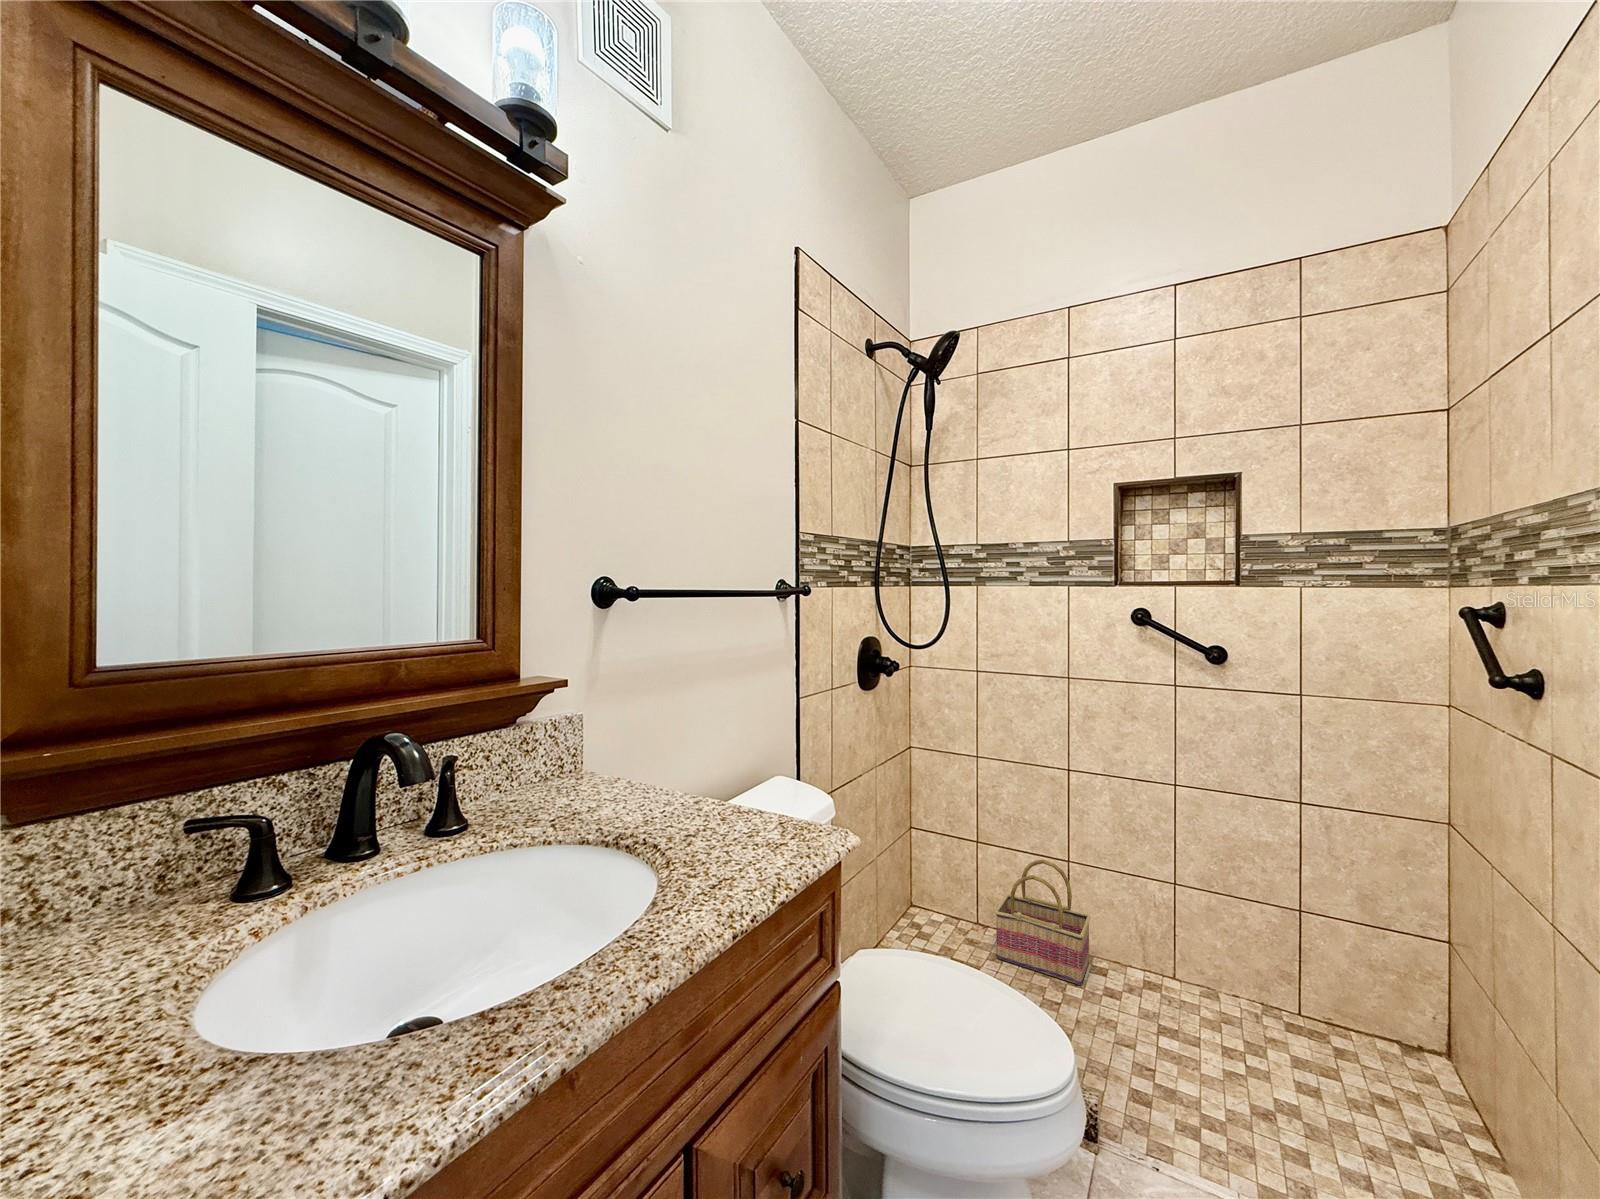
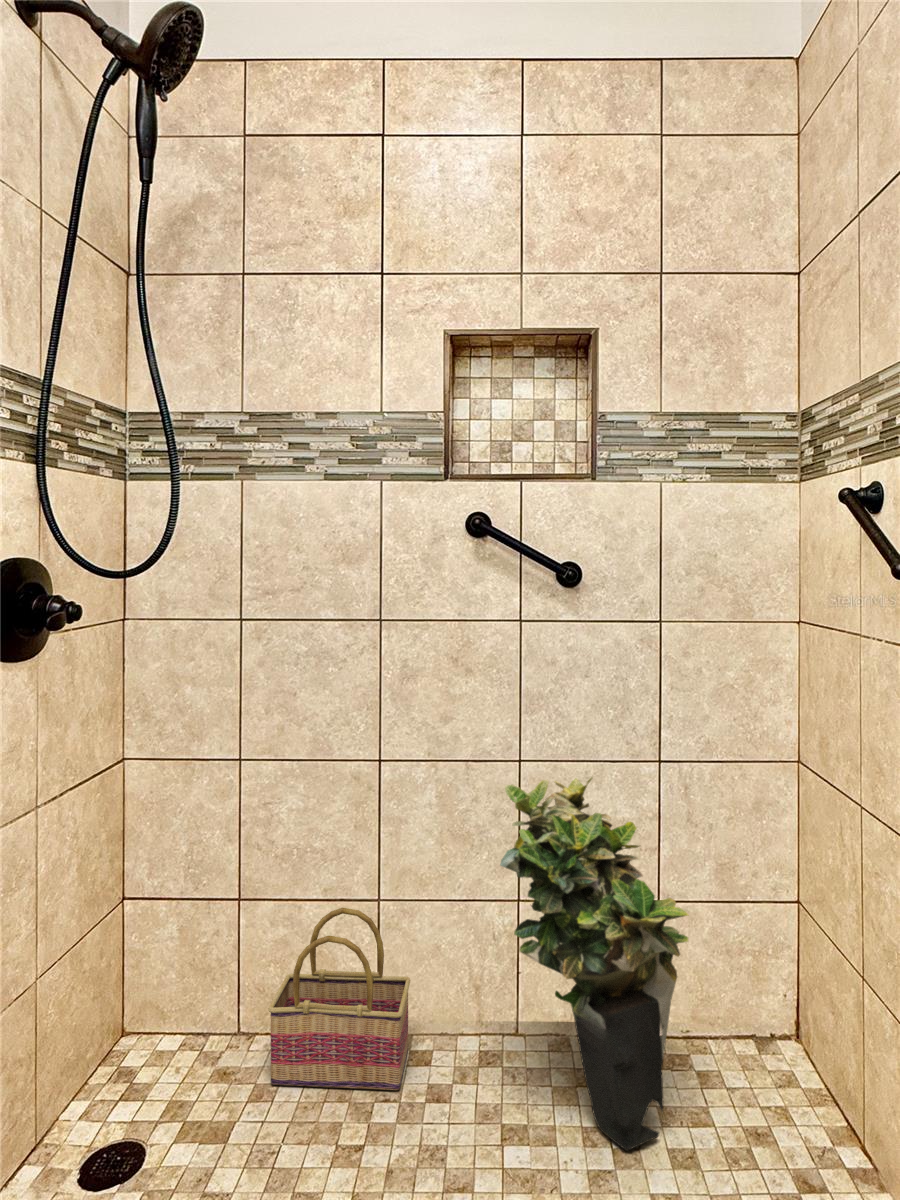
potted plant: none [1153,799,1316,1076] -> present [500,778,688,1151]

